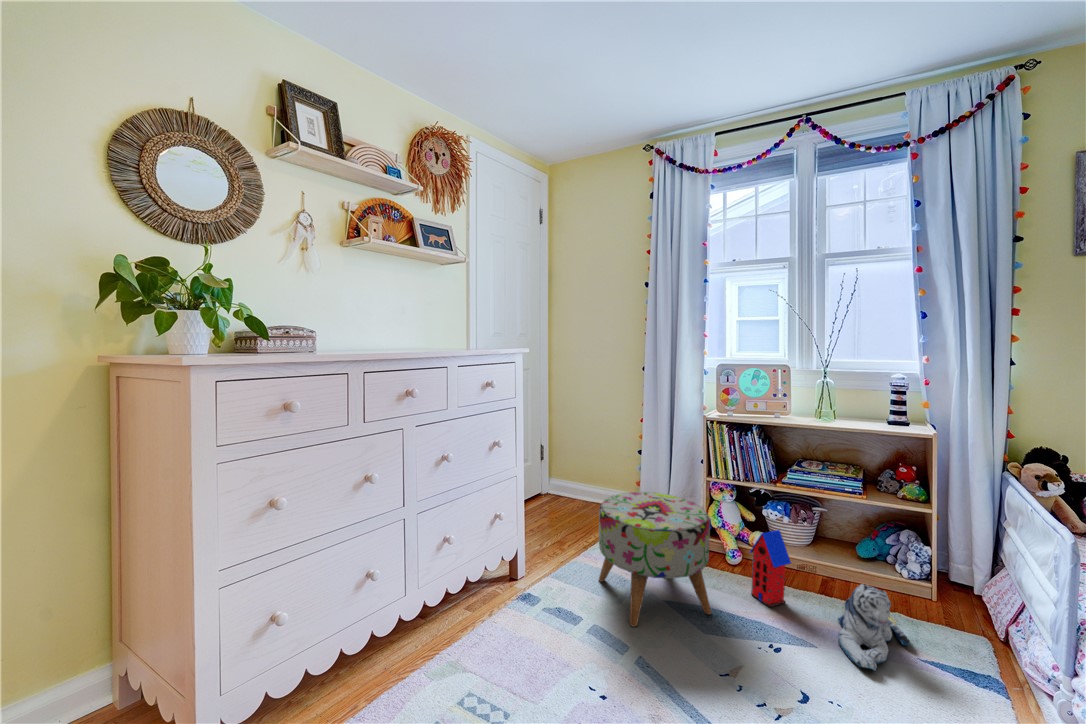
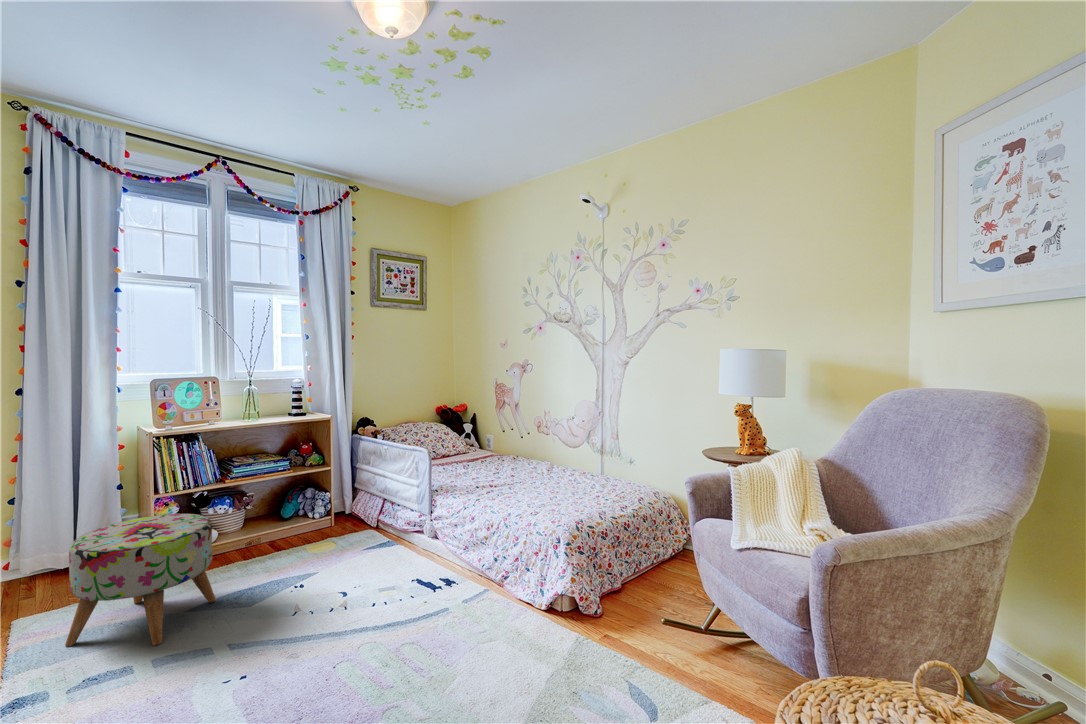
toy house: present [750,530,791,607] -> none [228,511,264,576]
plush toy: present [838,584,910,671] -> none [298,519,342,570]

